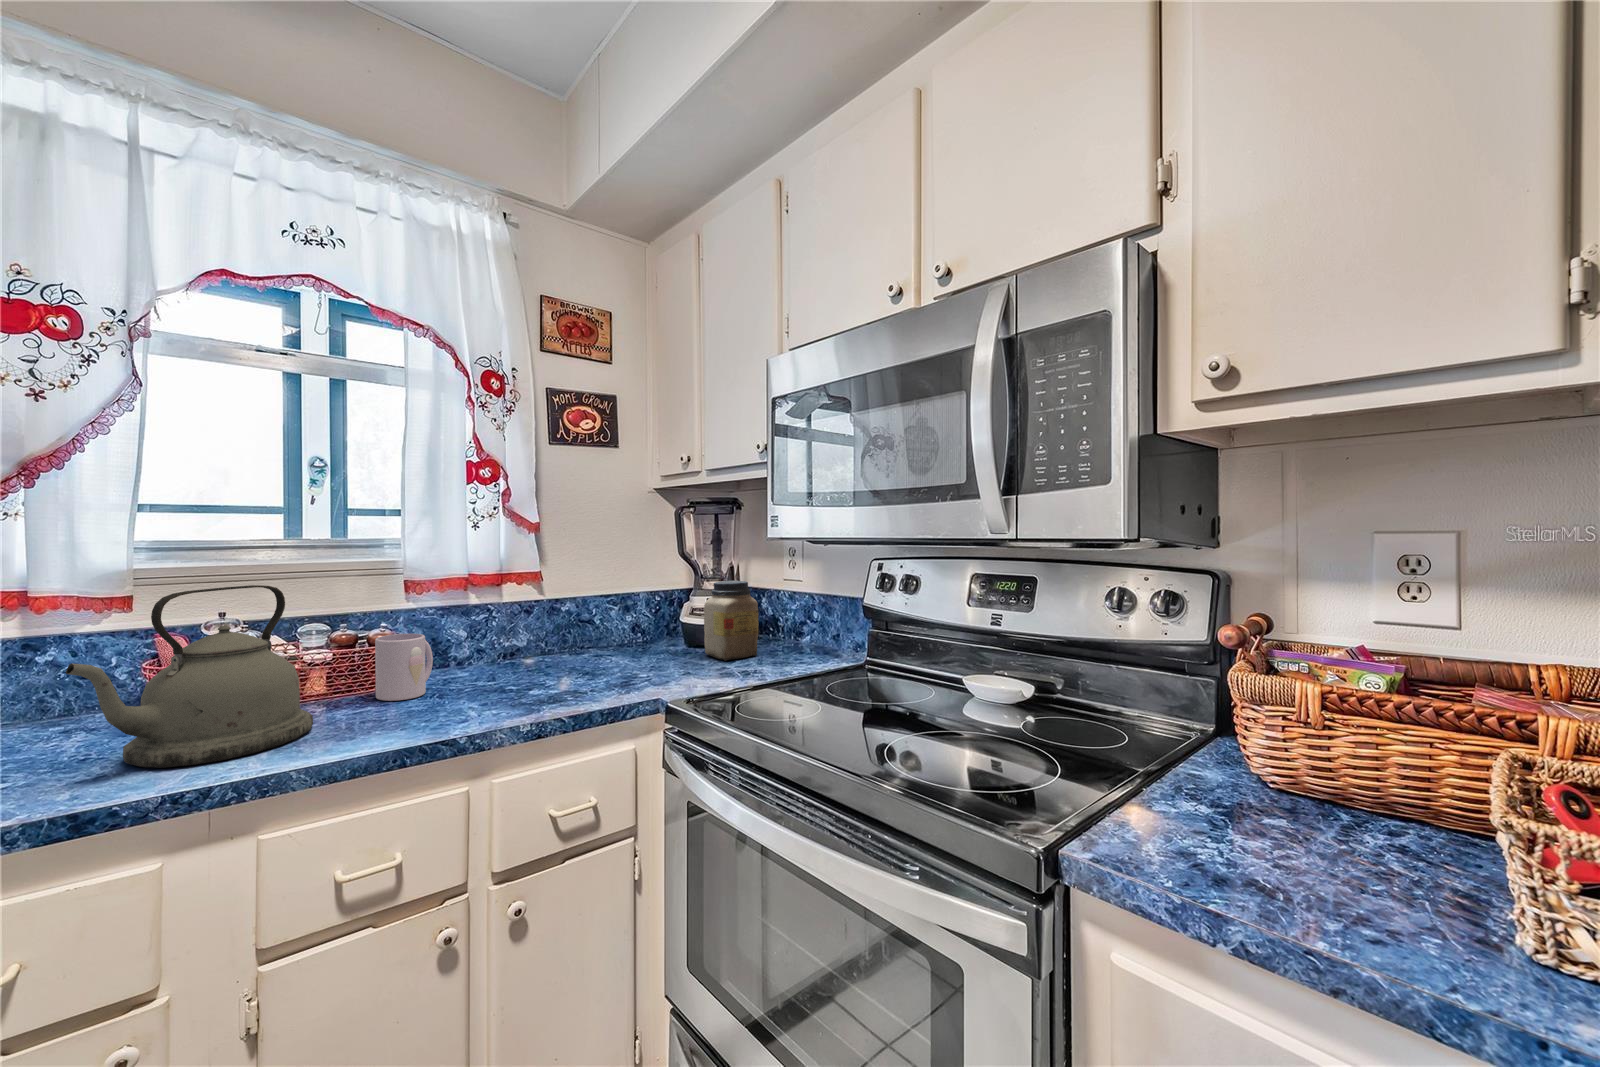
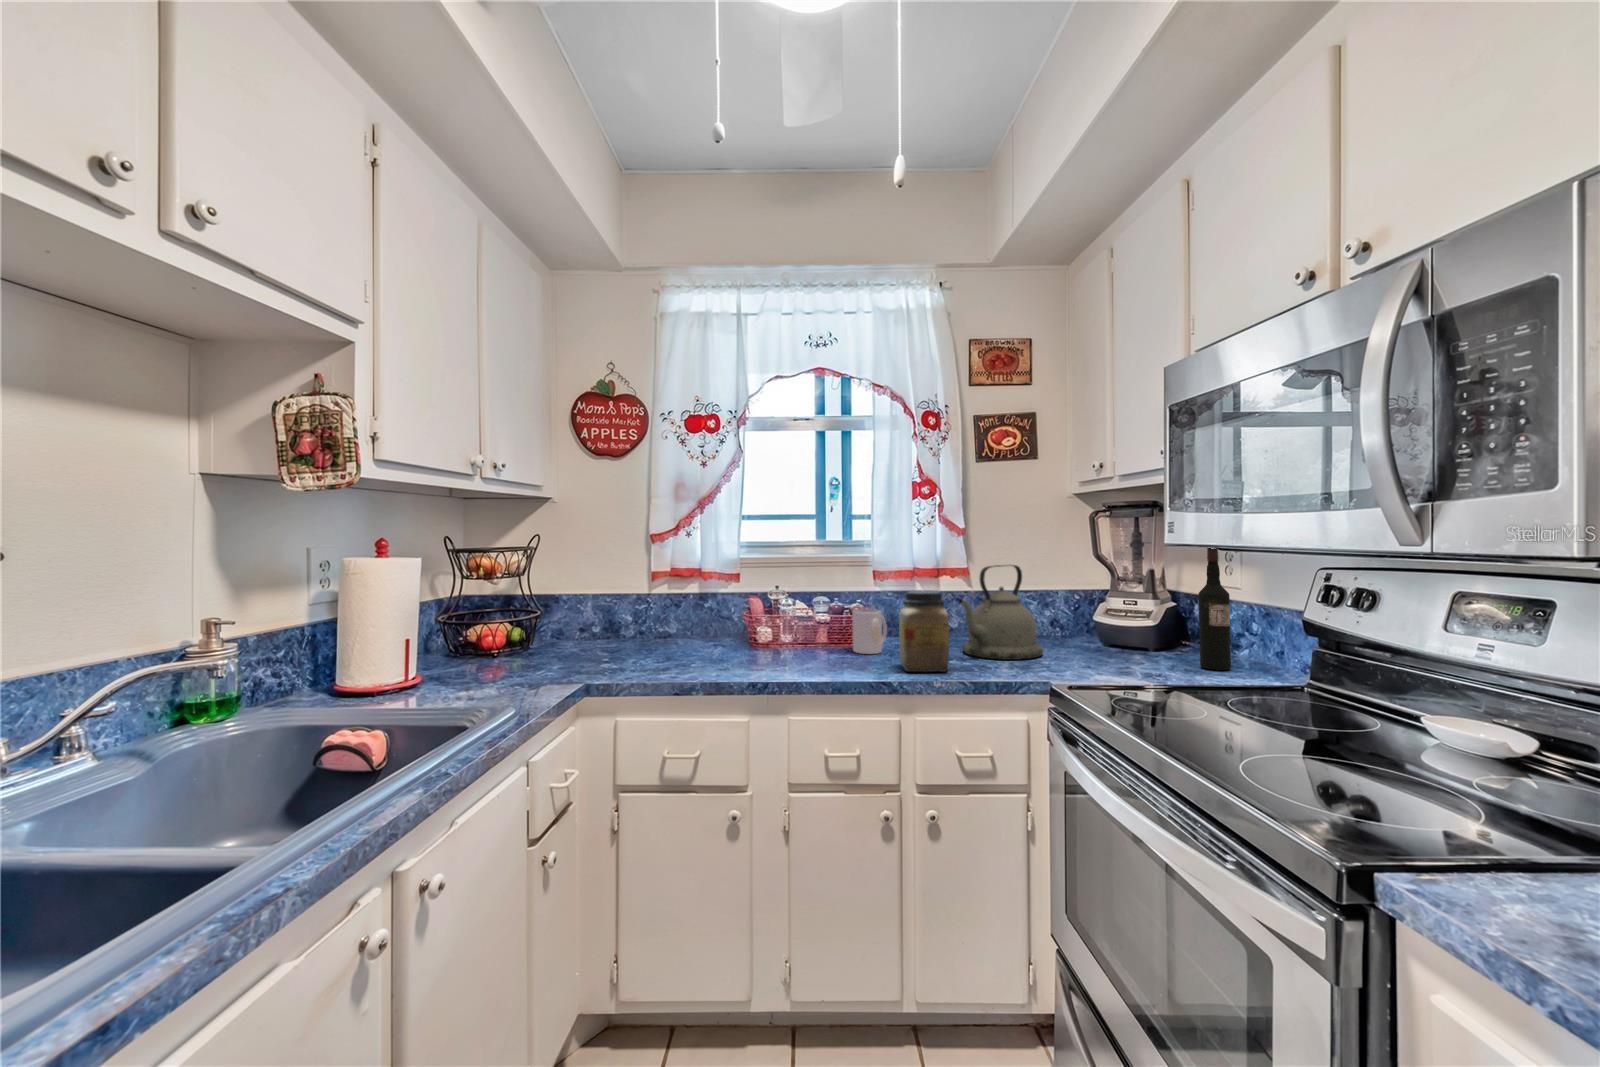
wine bottle: none [785,542,810,659] -> present [1198,546,1231,670]
jar: present [704,581,759,661] -> present [899,590,949,672]
kettle: present [66,585,313,768] -> present [959,565,1043,660]

